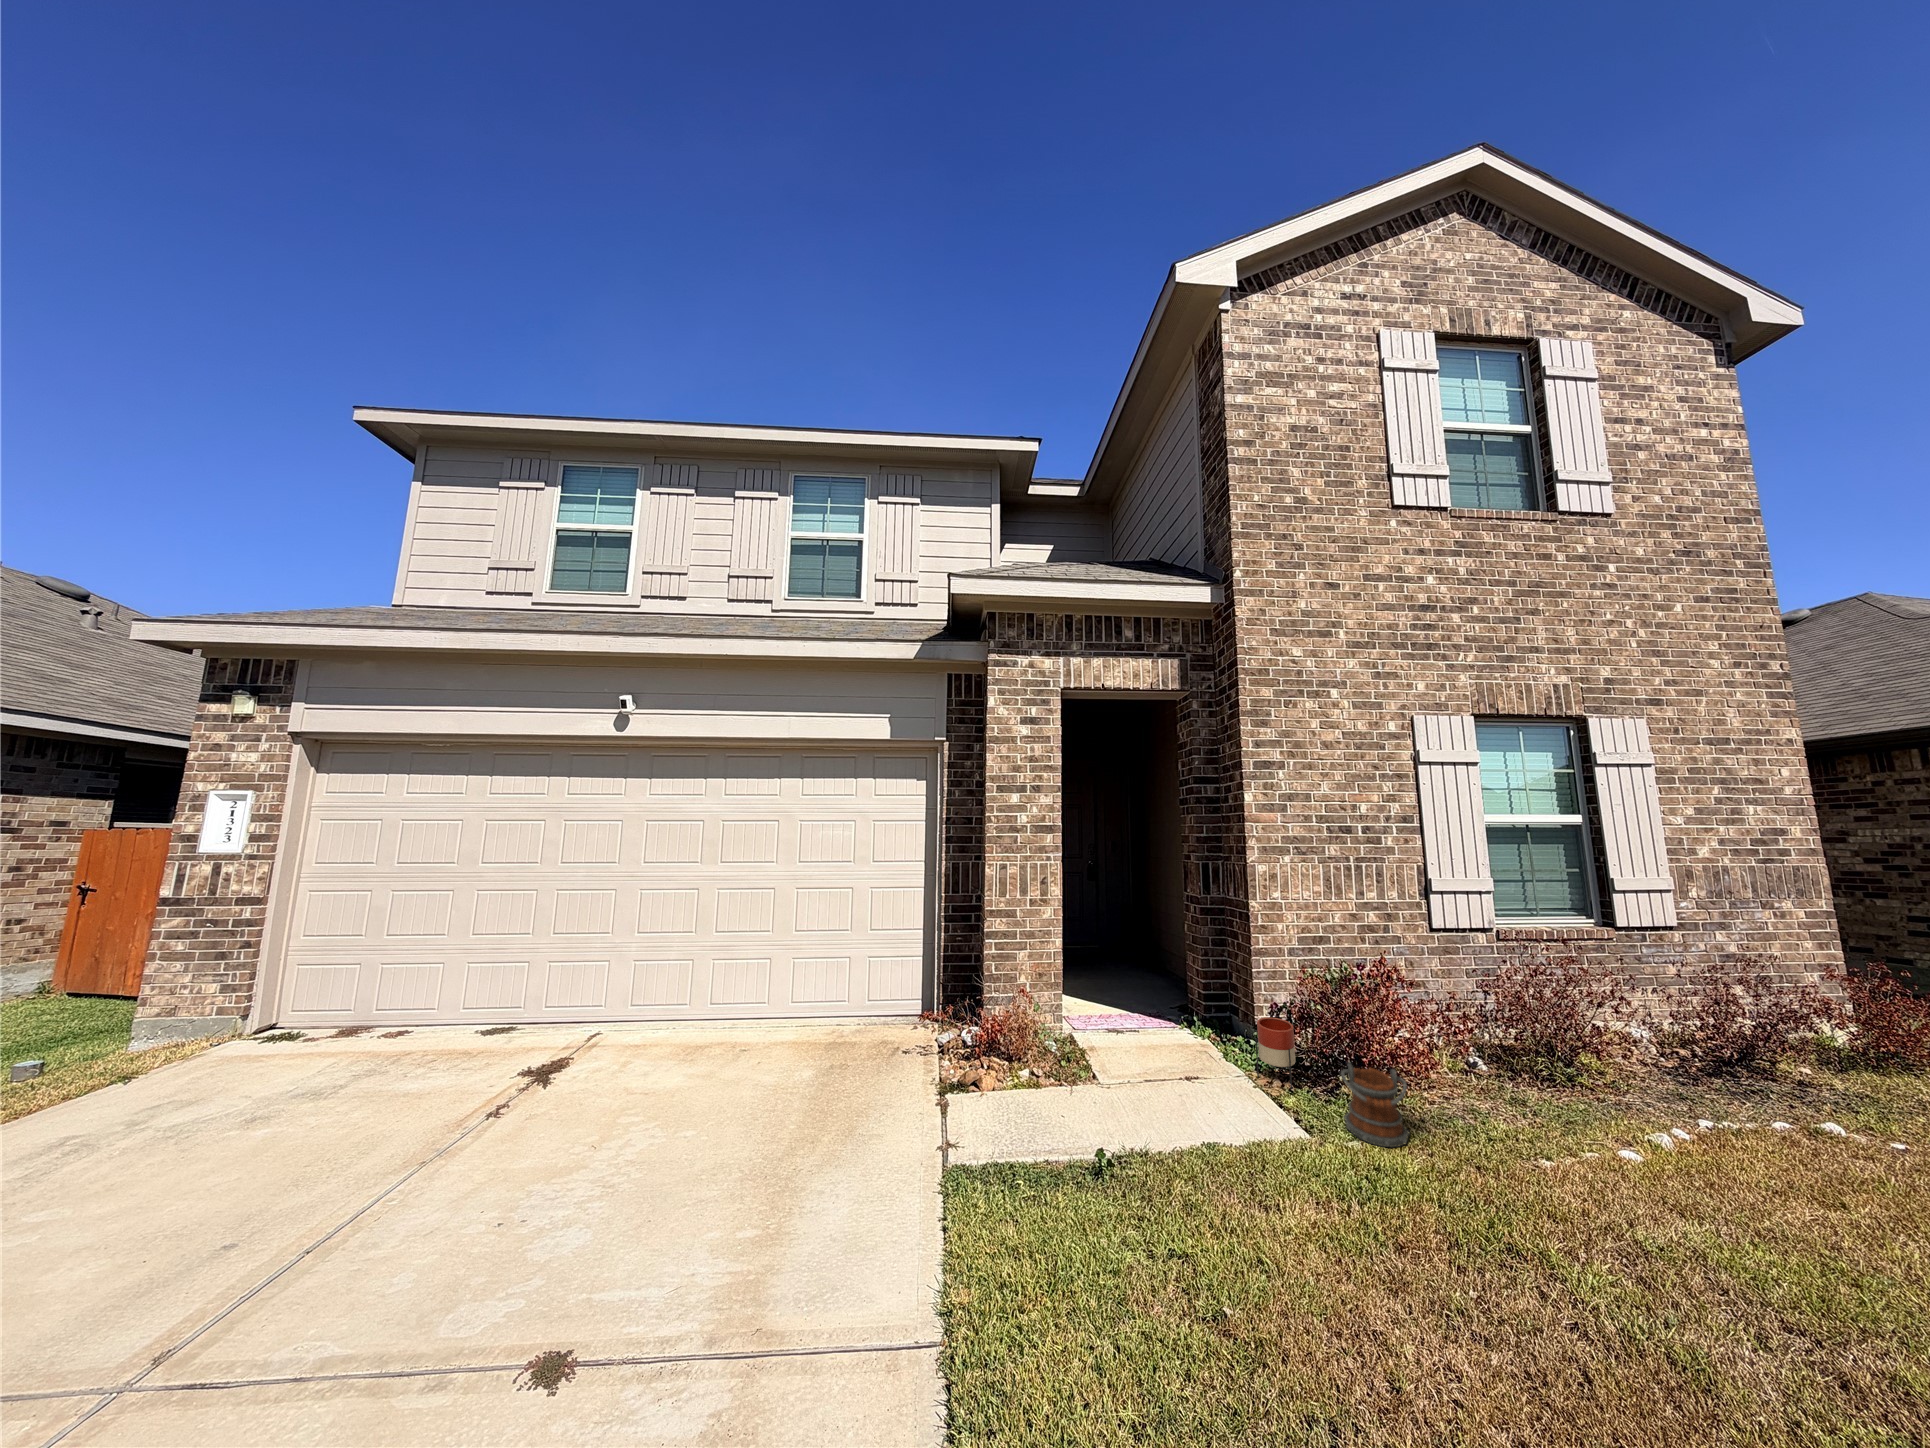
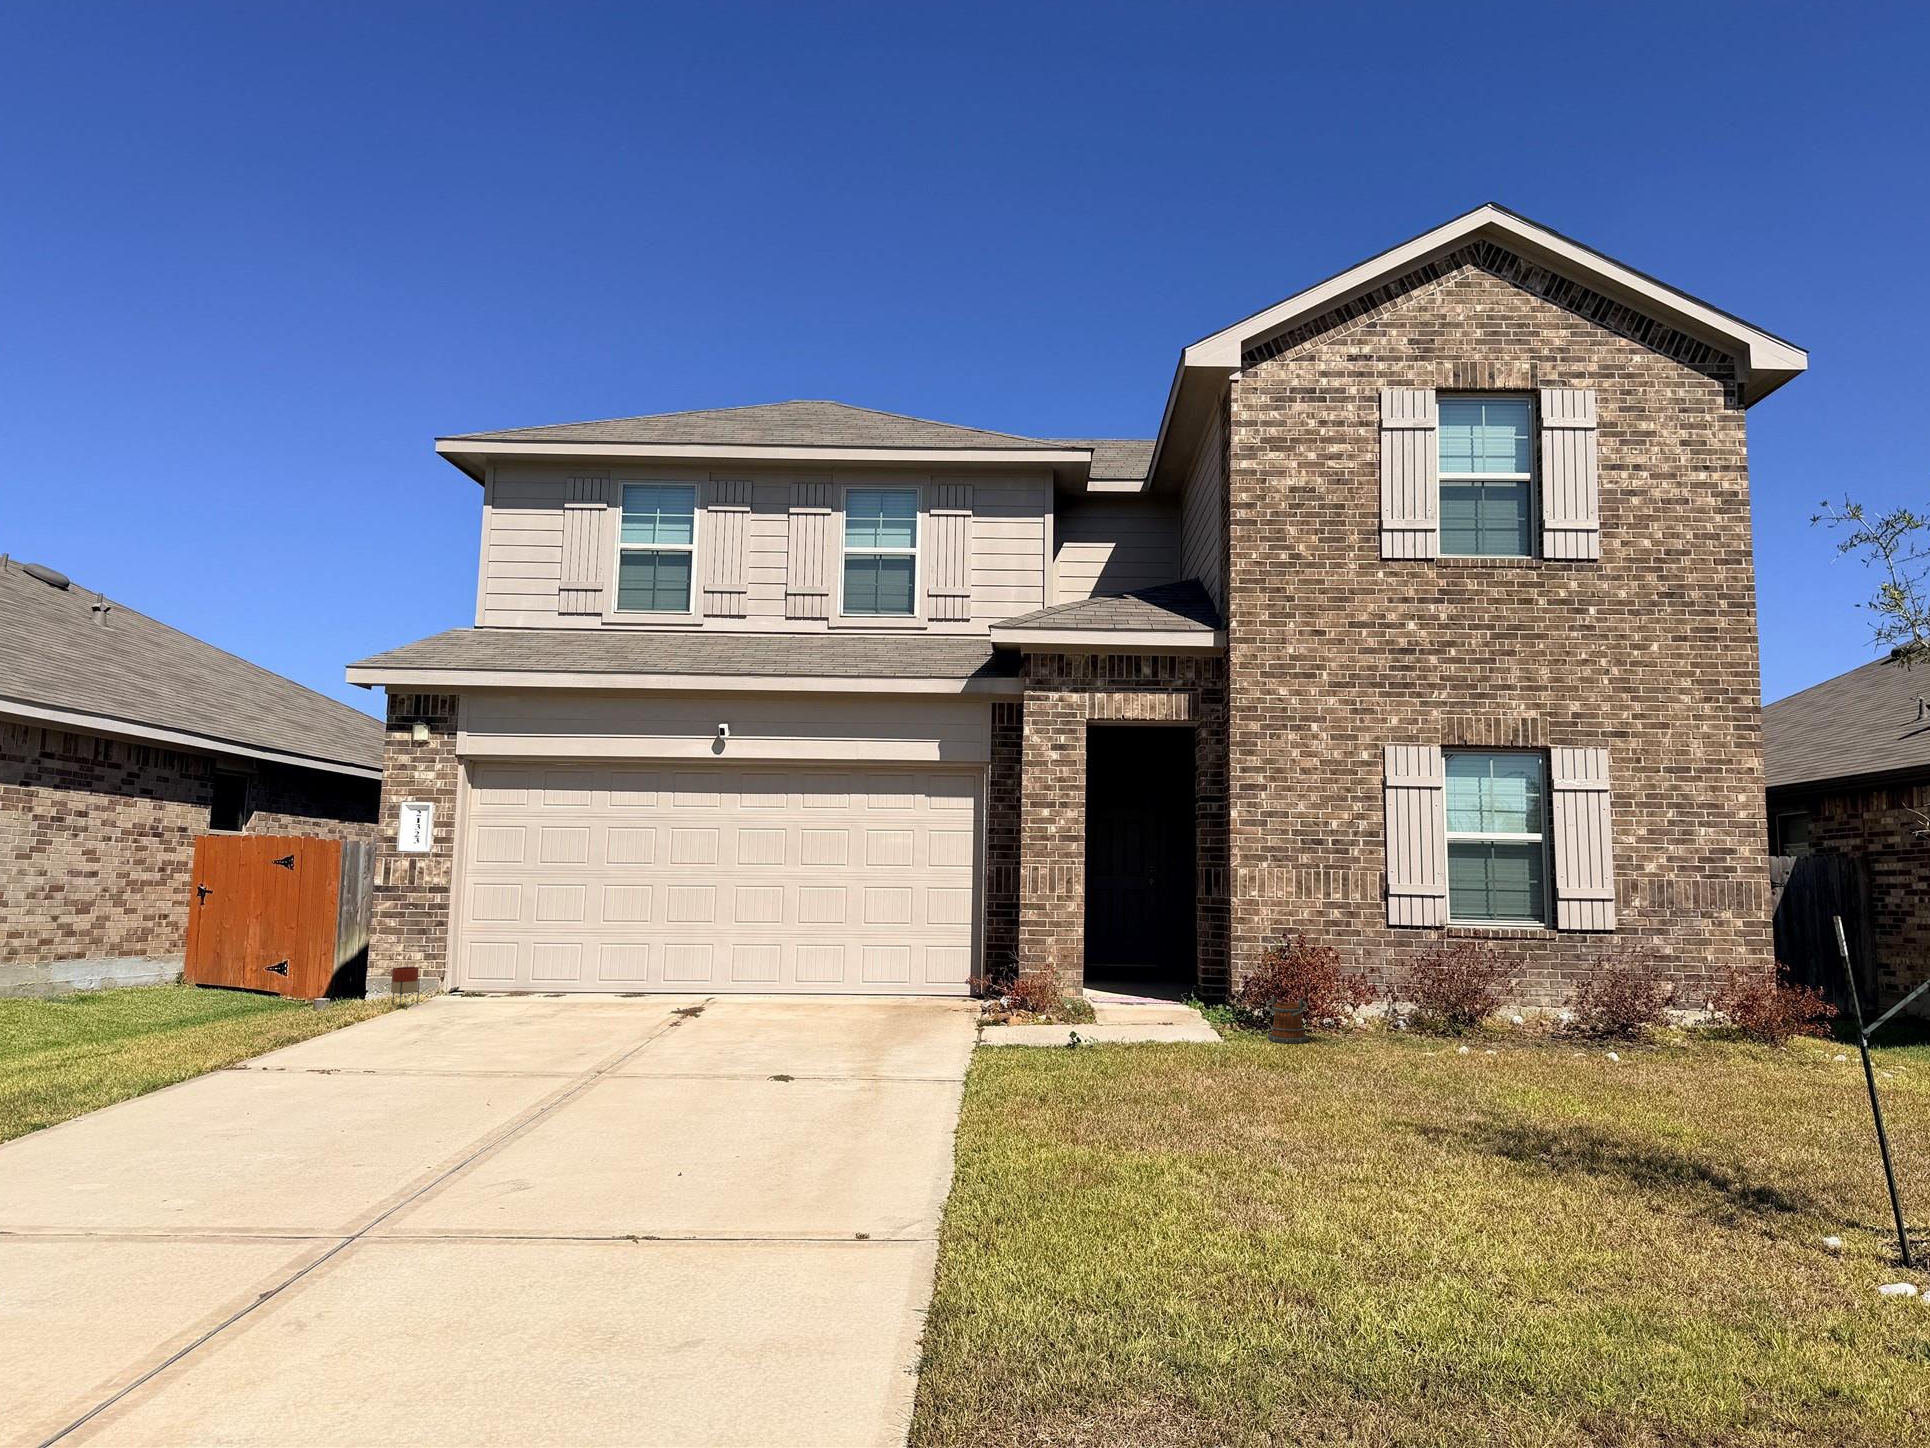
planter: present [1256,1017,1296,1089] -> present [391,967,420,1007]

